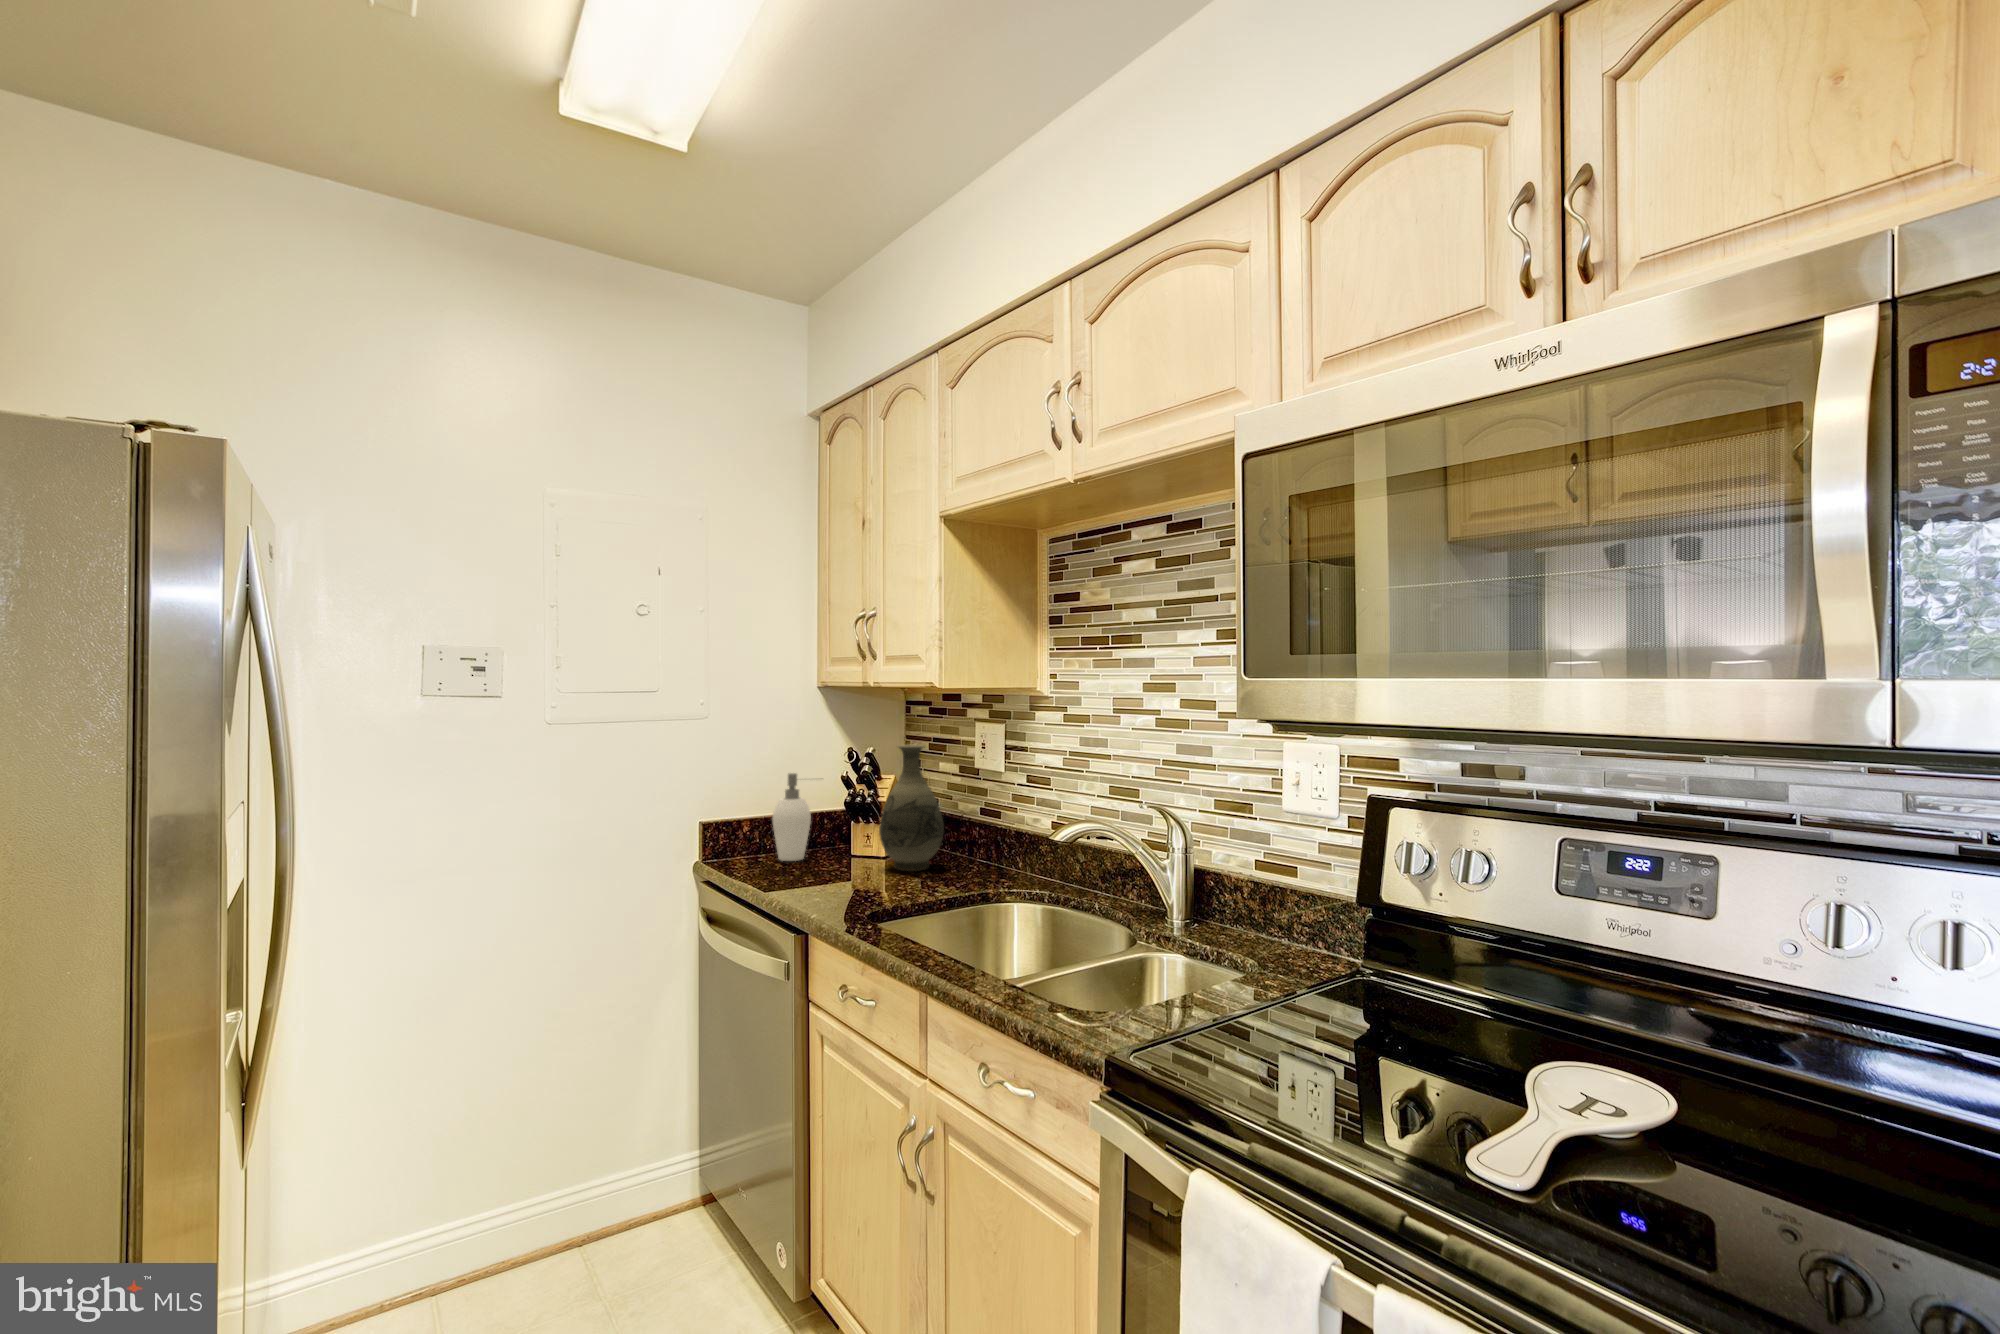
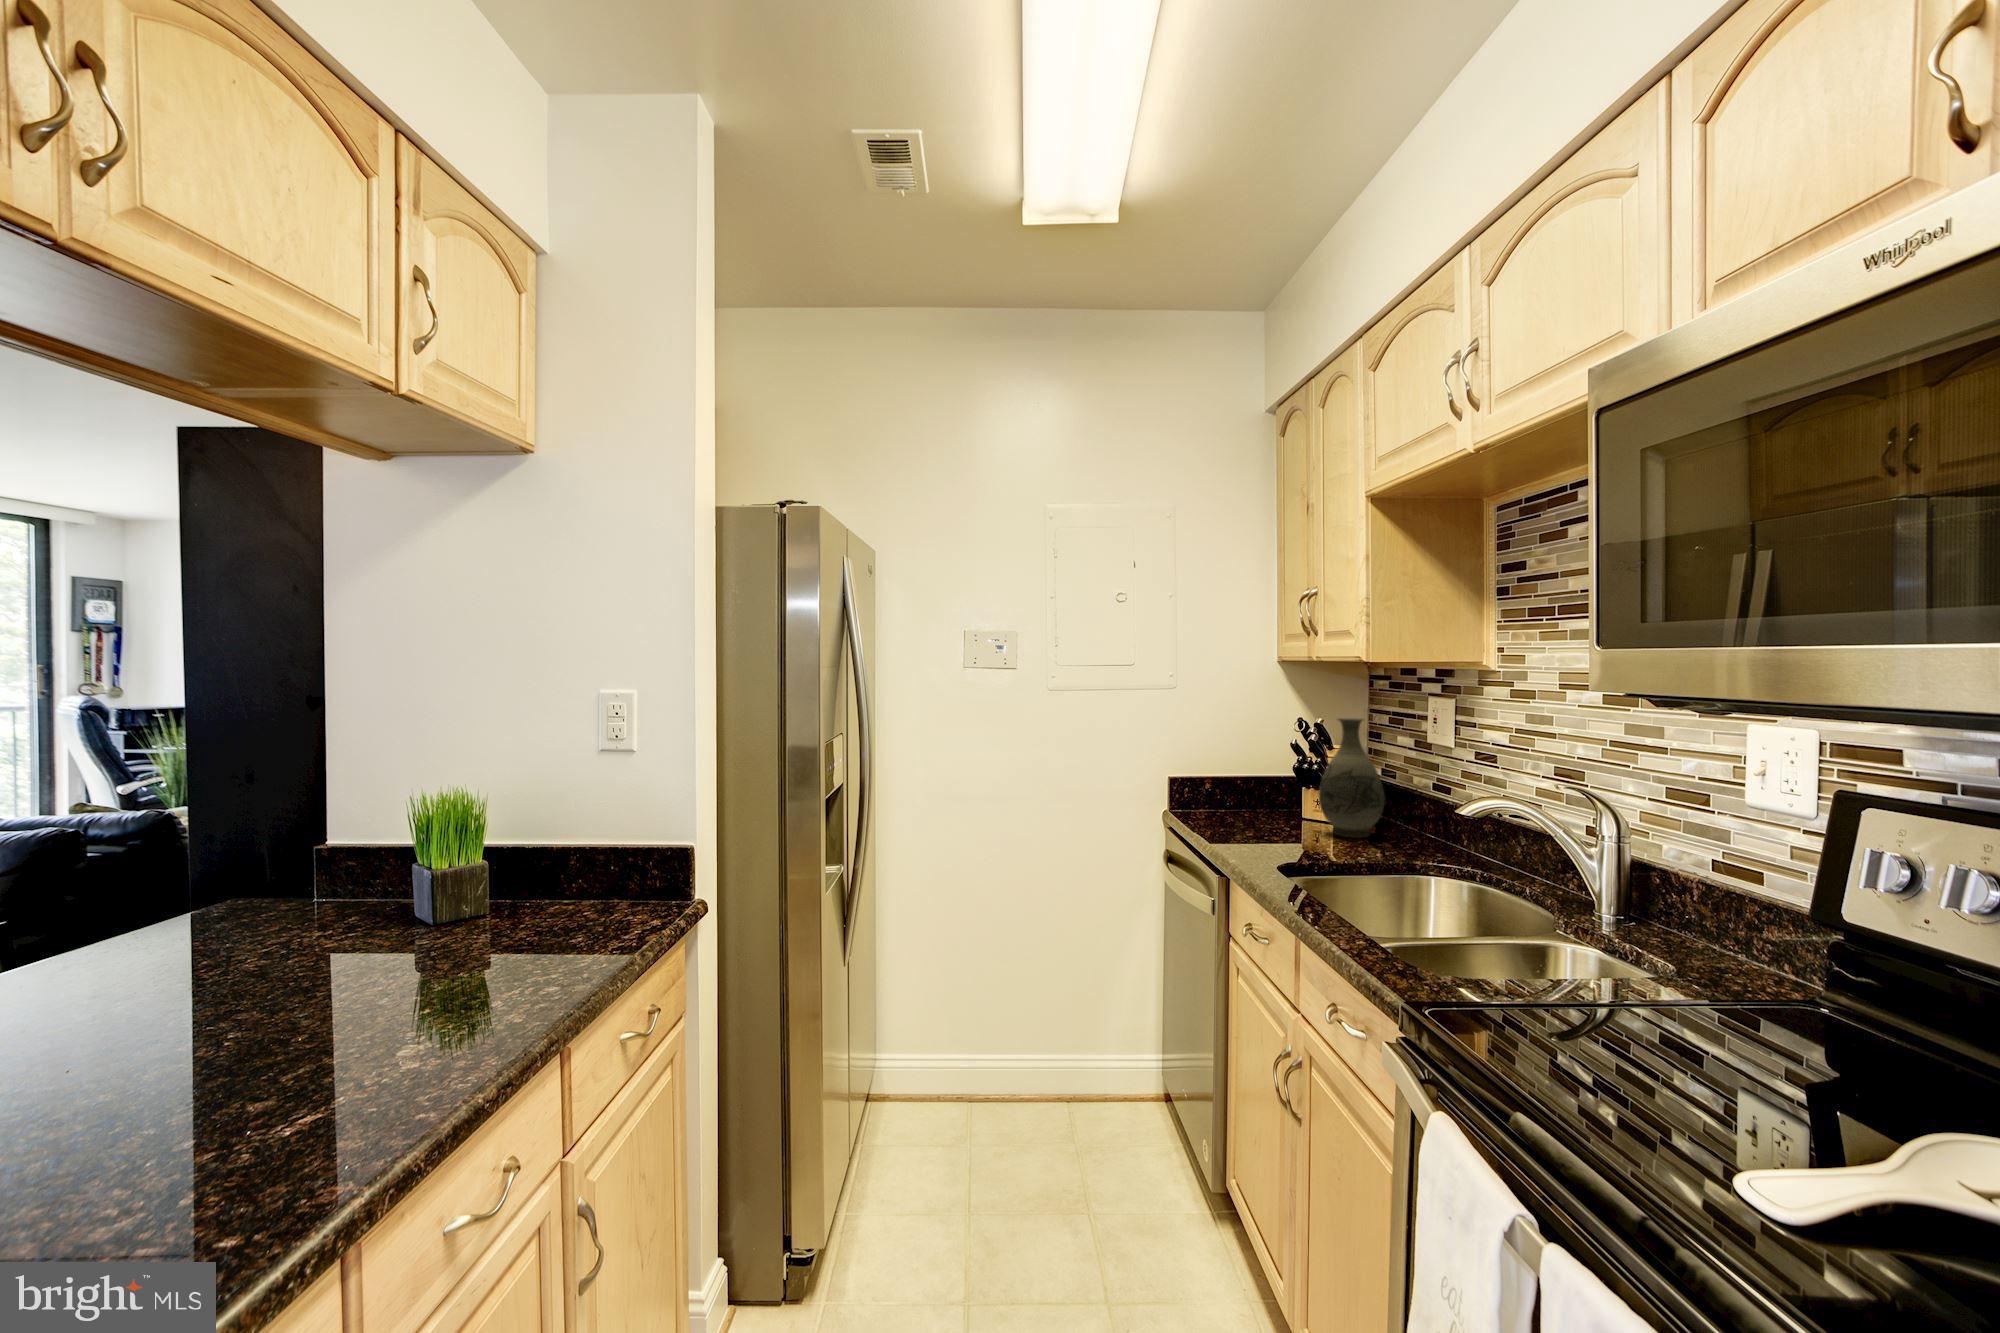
soap dispenser: present [772,773,811,861] -> none [1228,740,1274,818]

